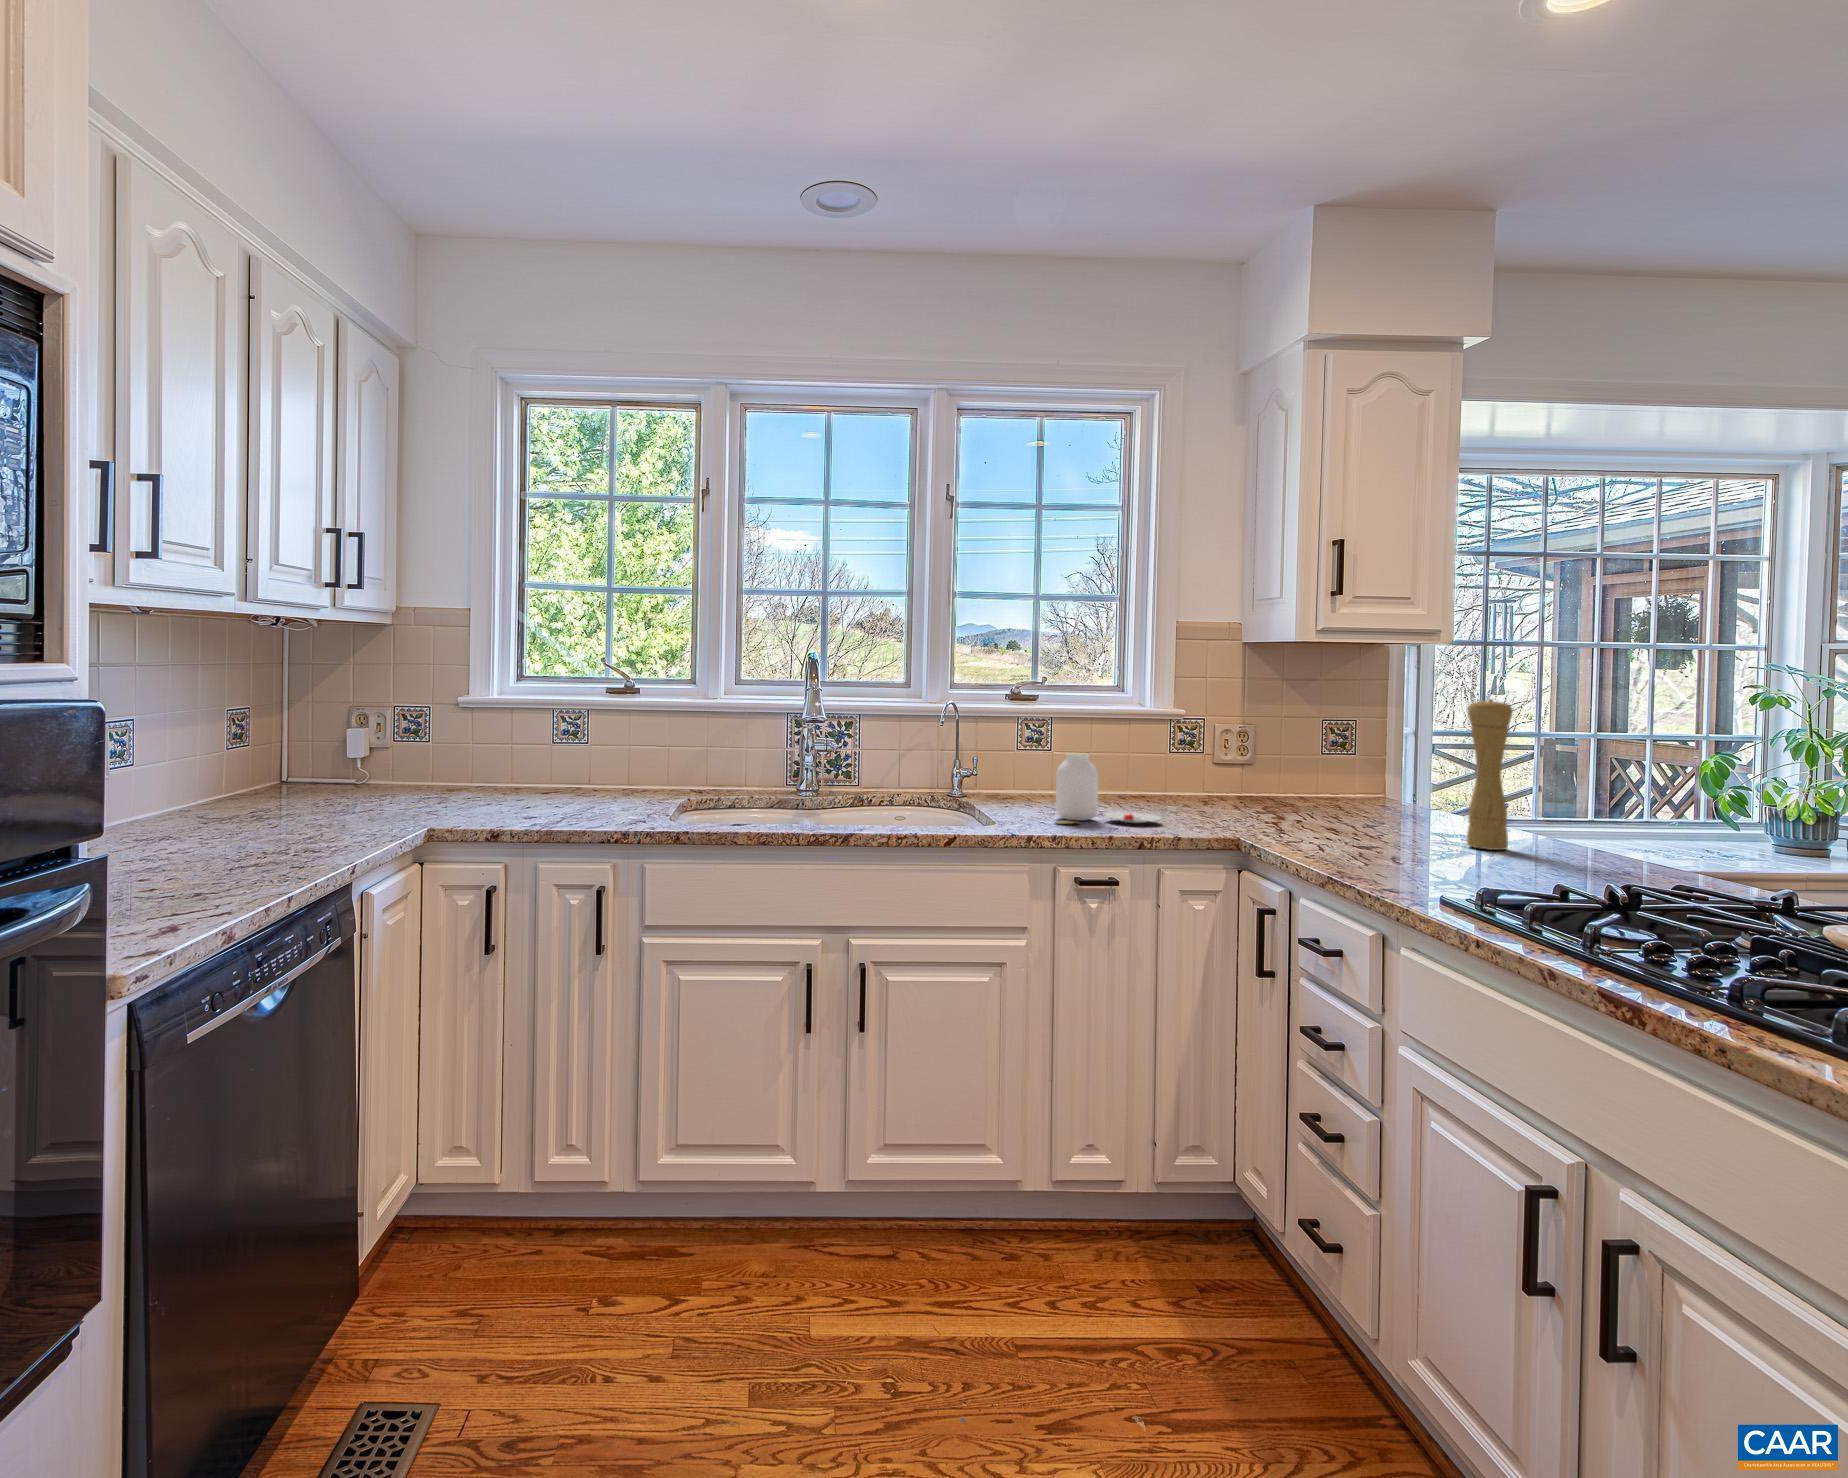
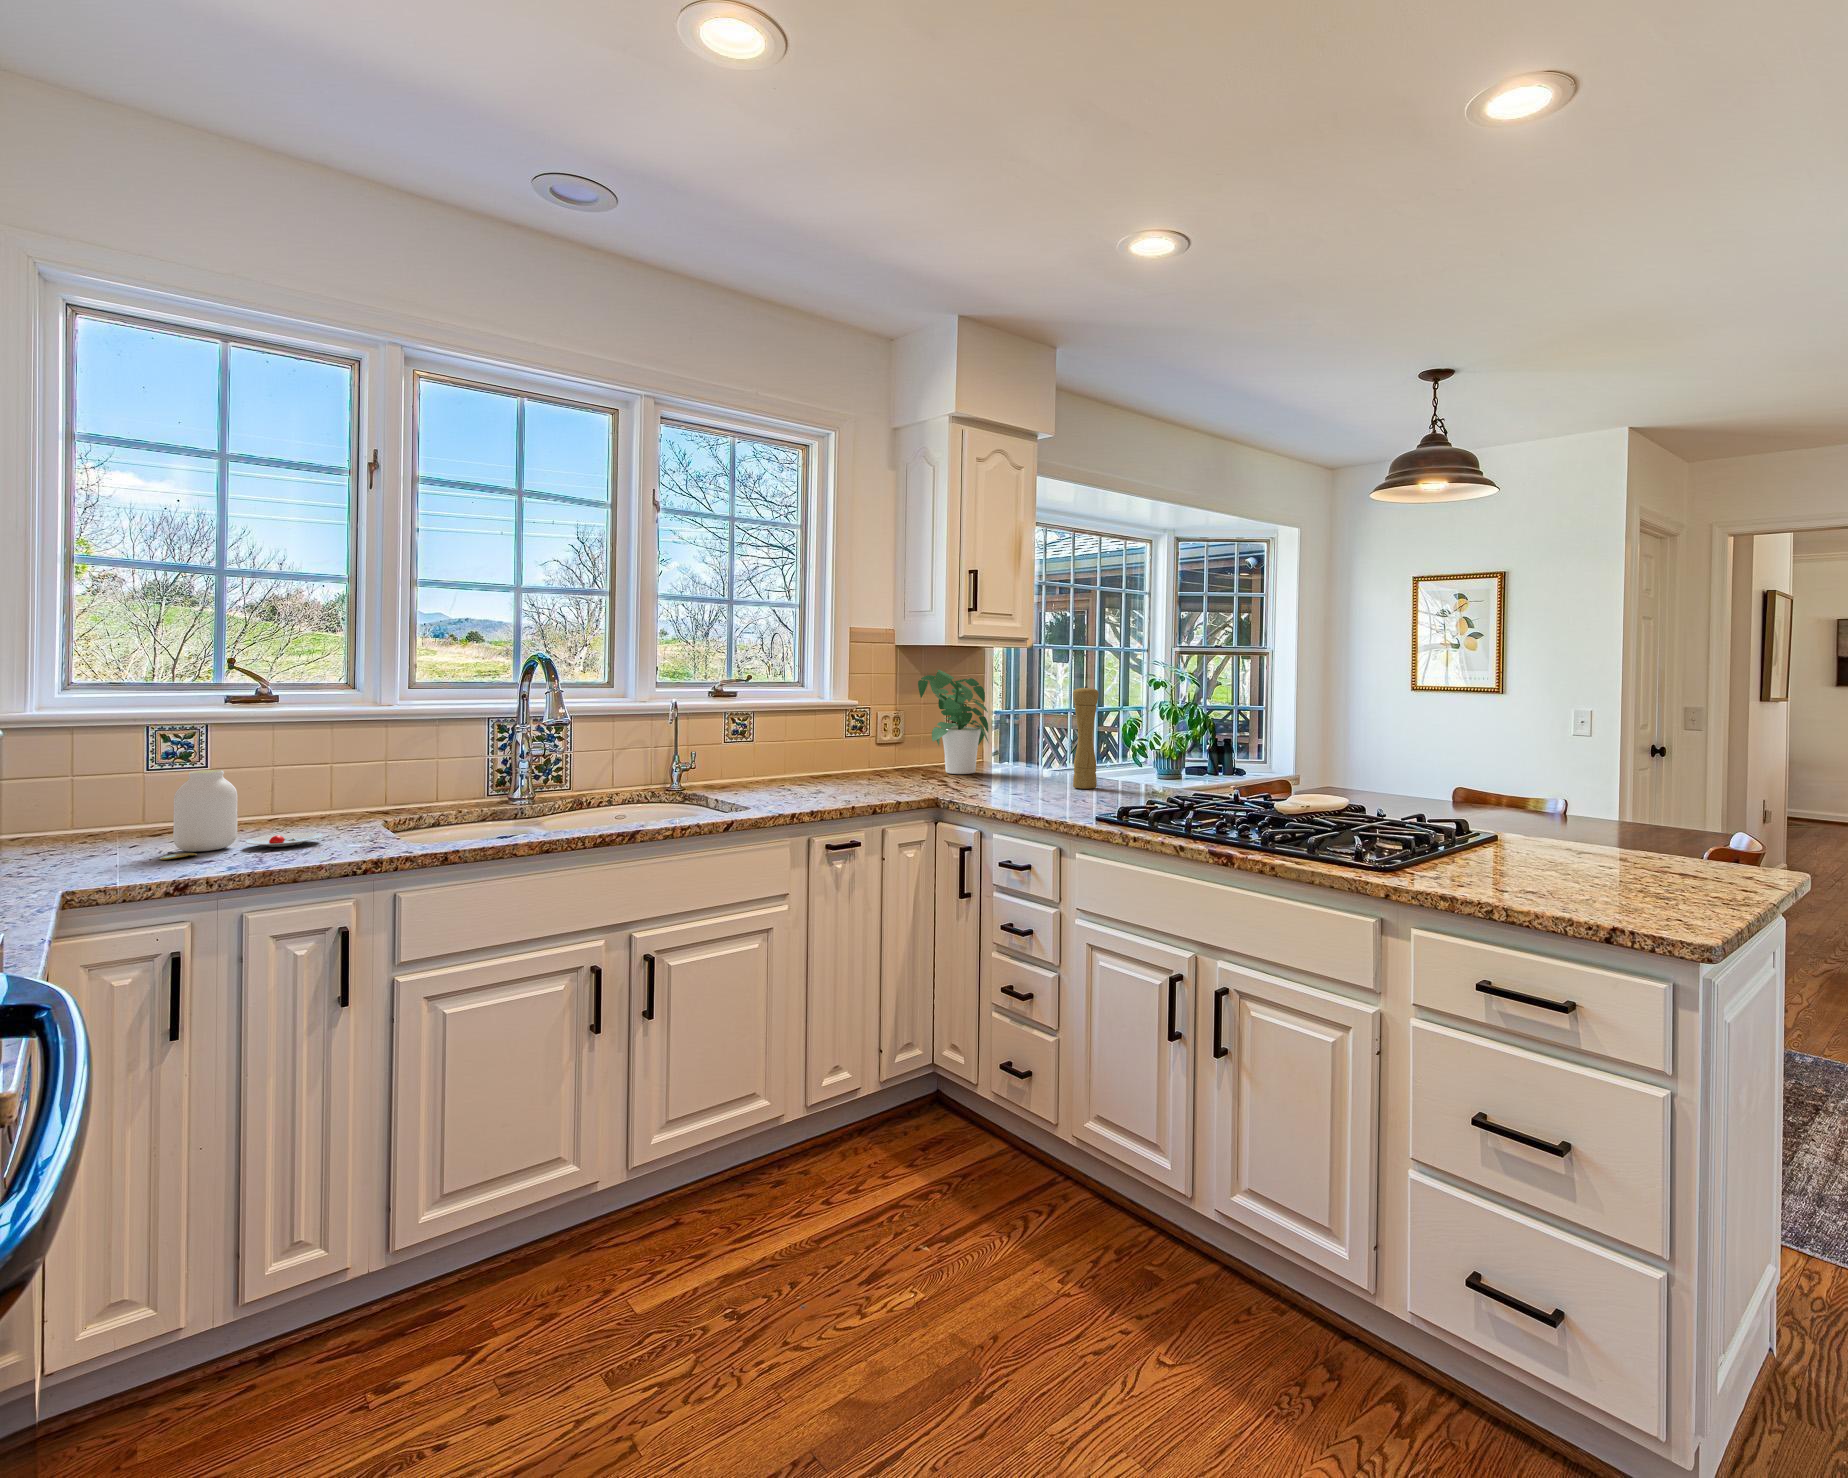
potted plant: none [1272,672,1372,812] -> present [918,670,988,774]
jar: present [1056,753,1161,824] -> present [160,770,323,860]

